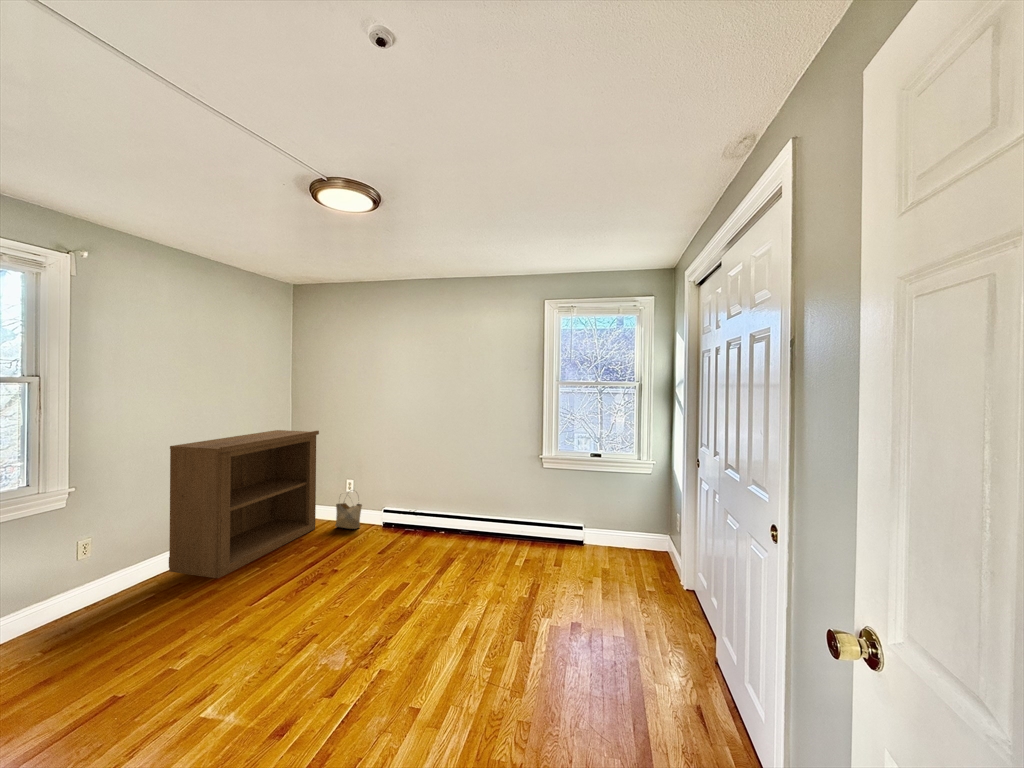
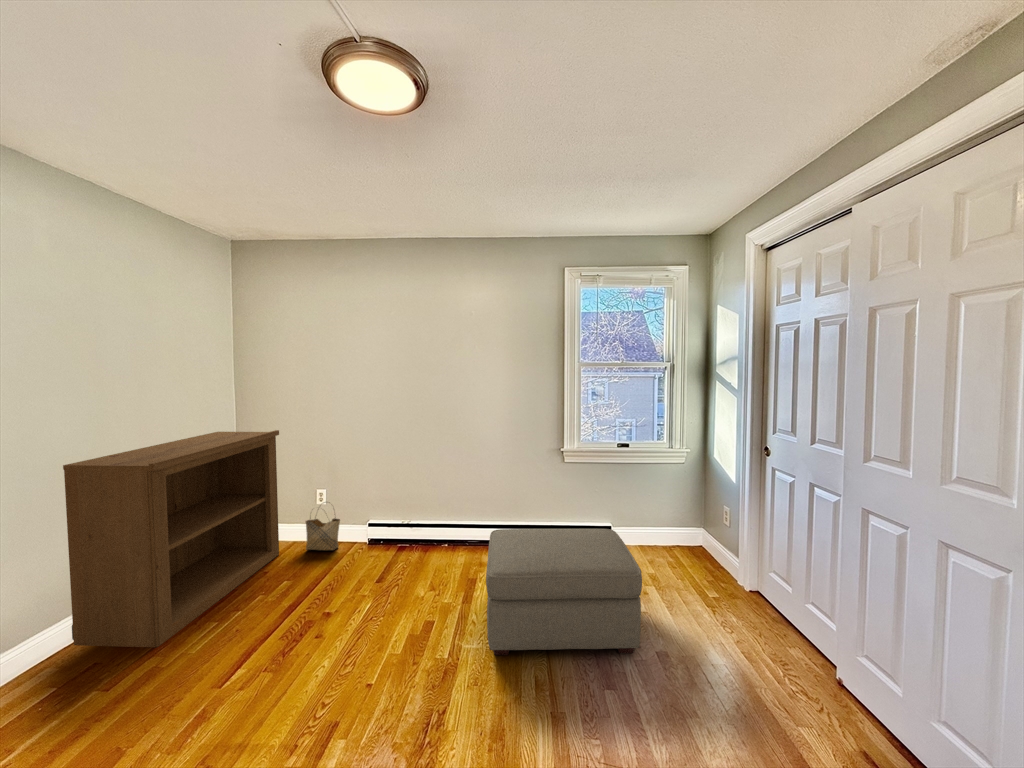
ottoman: none [438,516,563,621] -> present [486,529,642,655]

